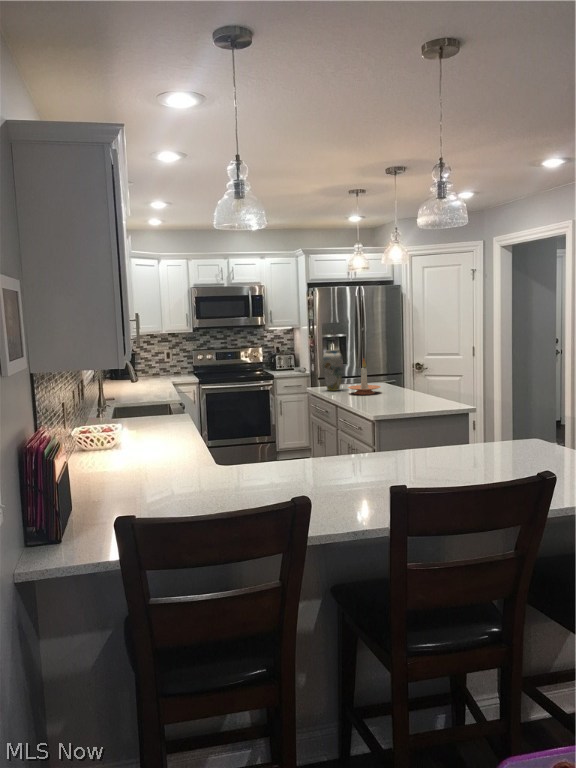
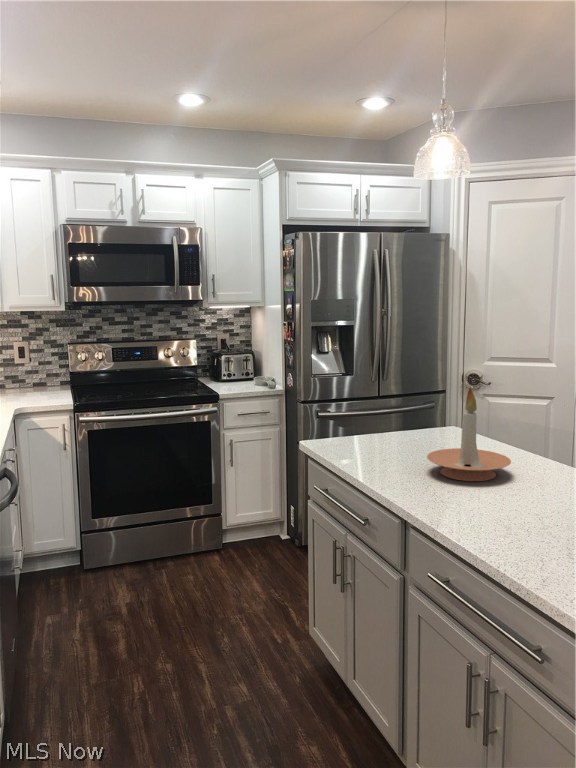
vase: present [322,350,343,391] -> none [353,361,402,458]

